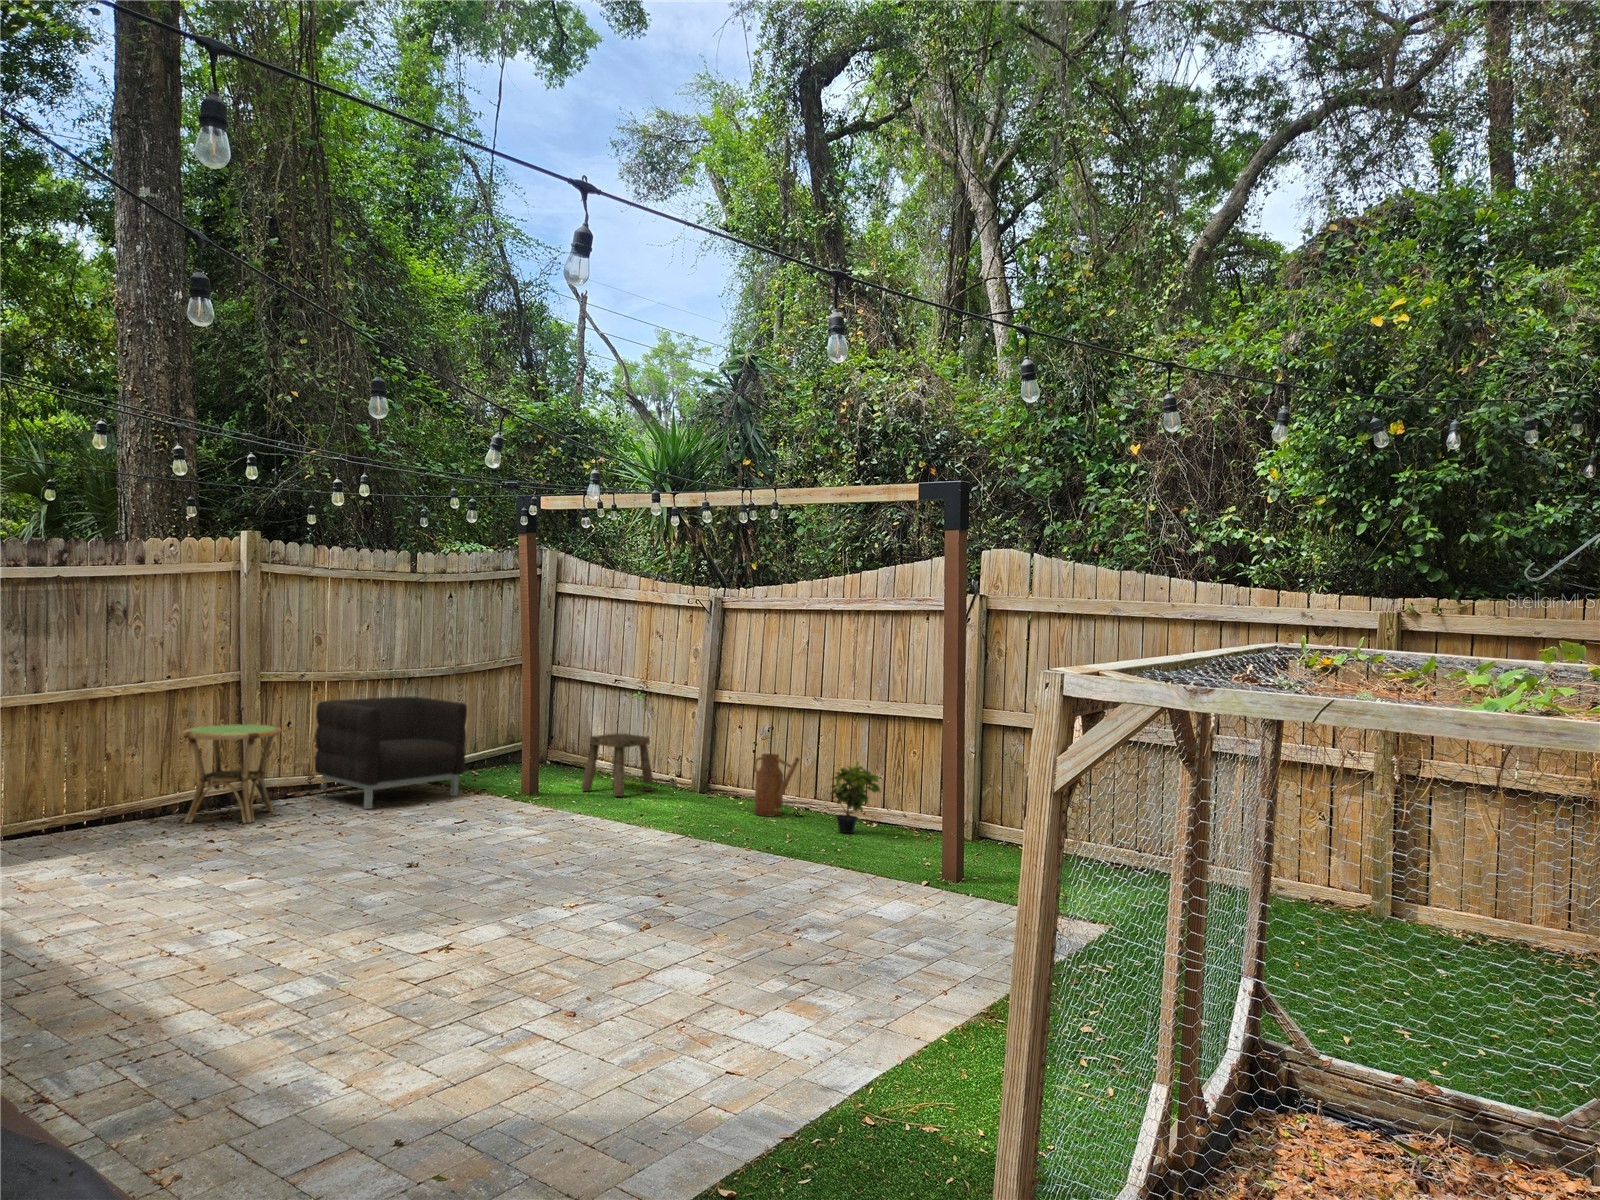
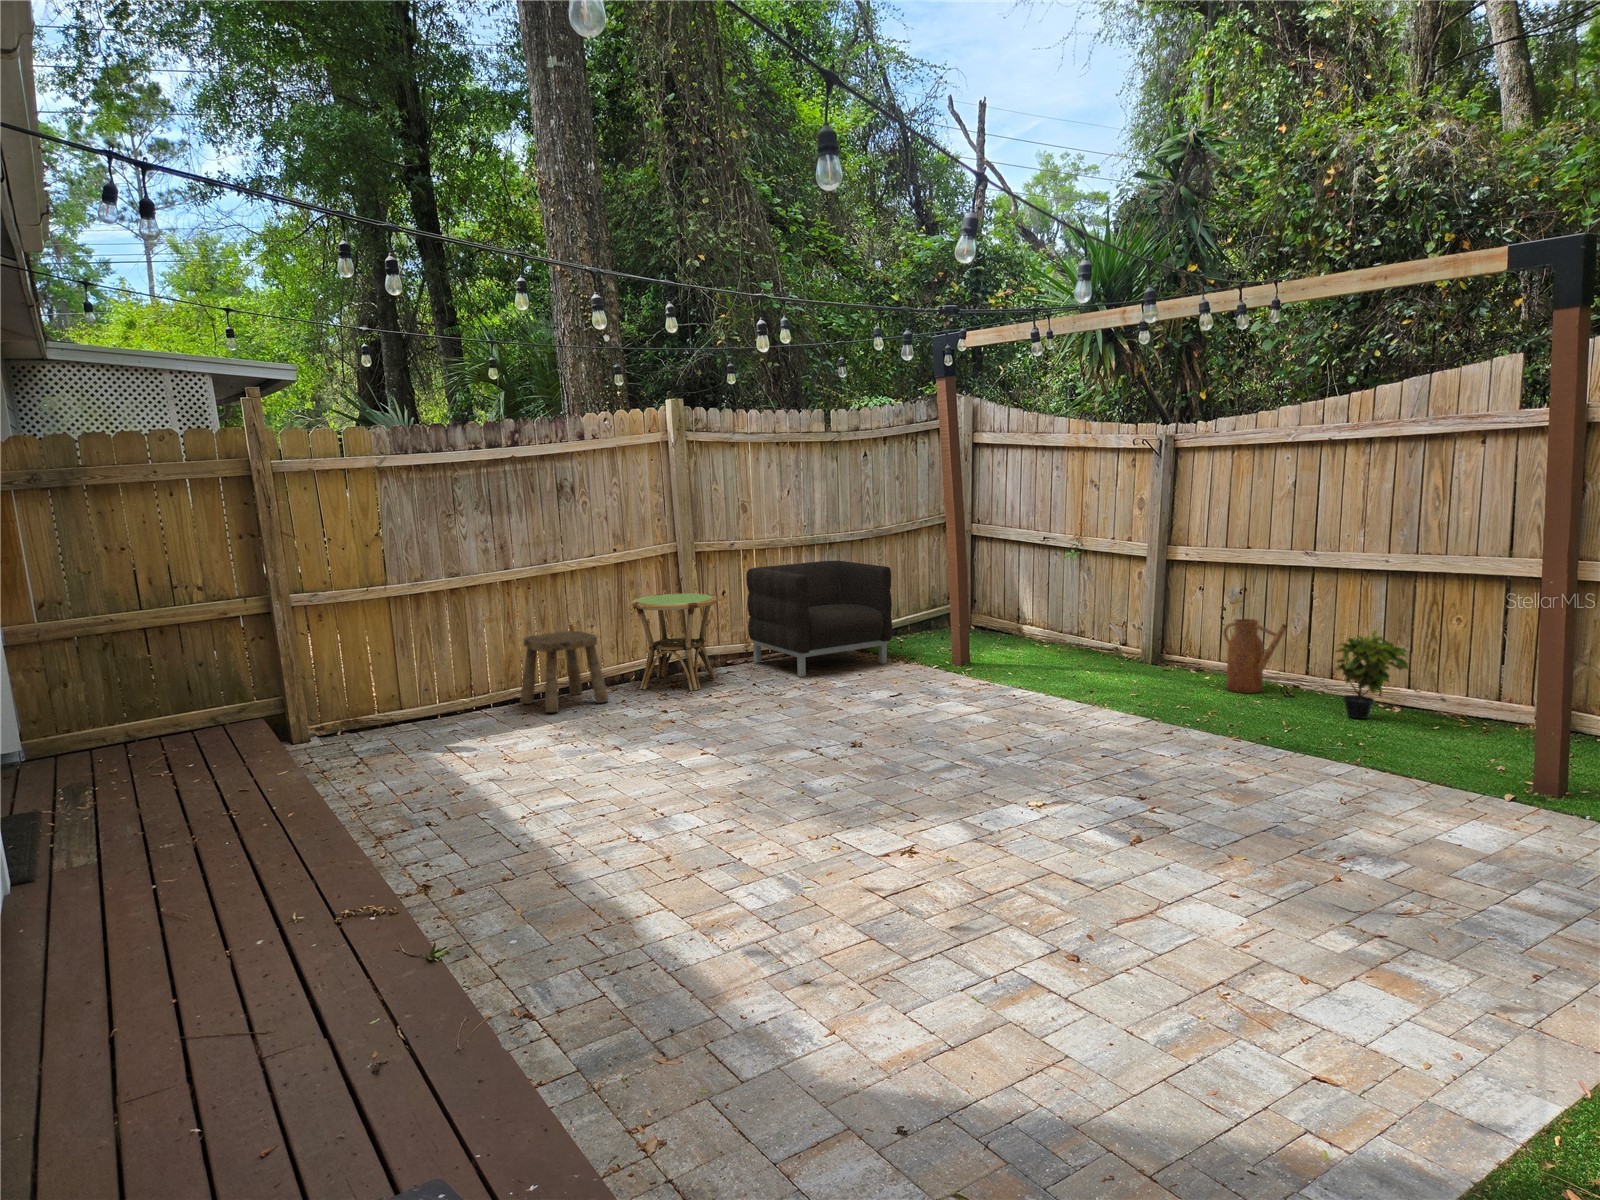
stool: present [581,734,654,796] -> present [520,631,608,712]

